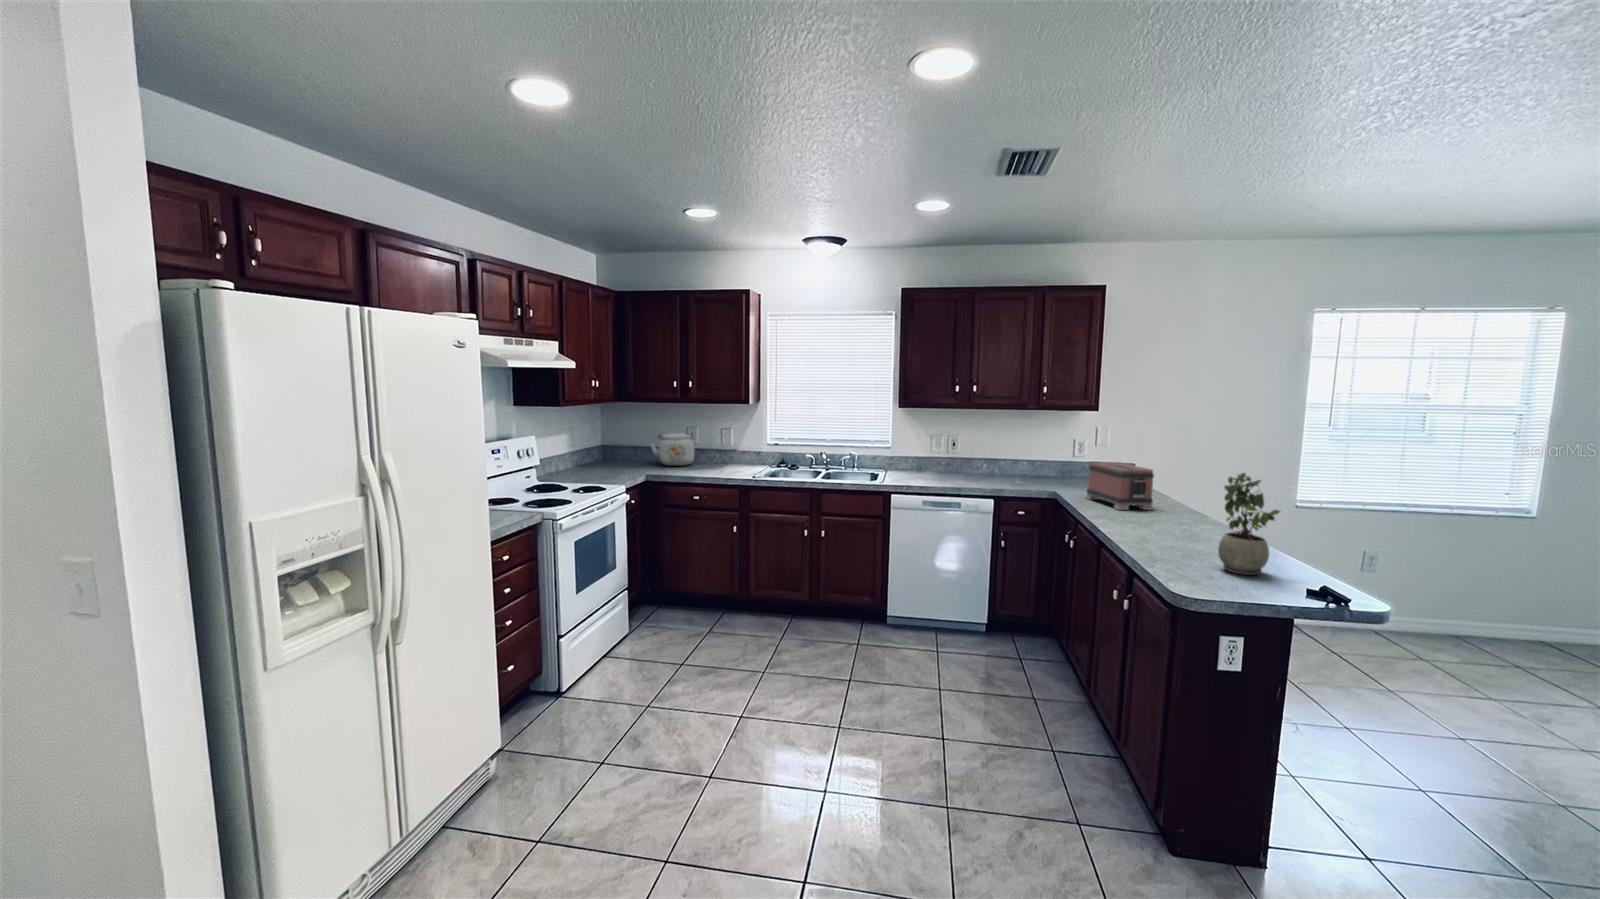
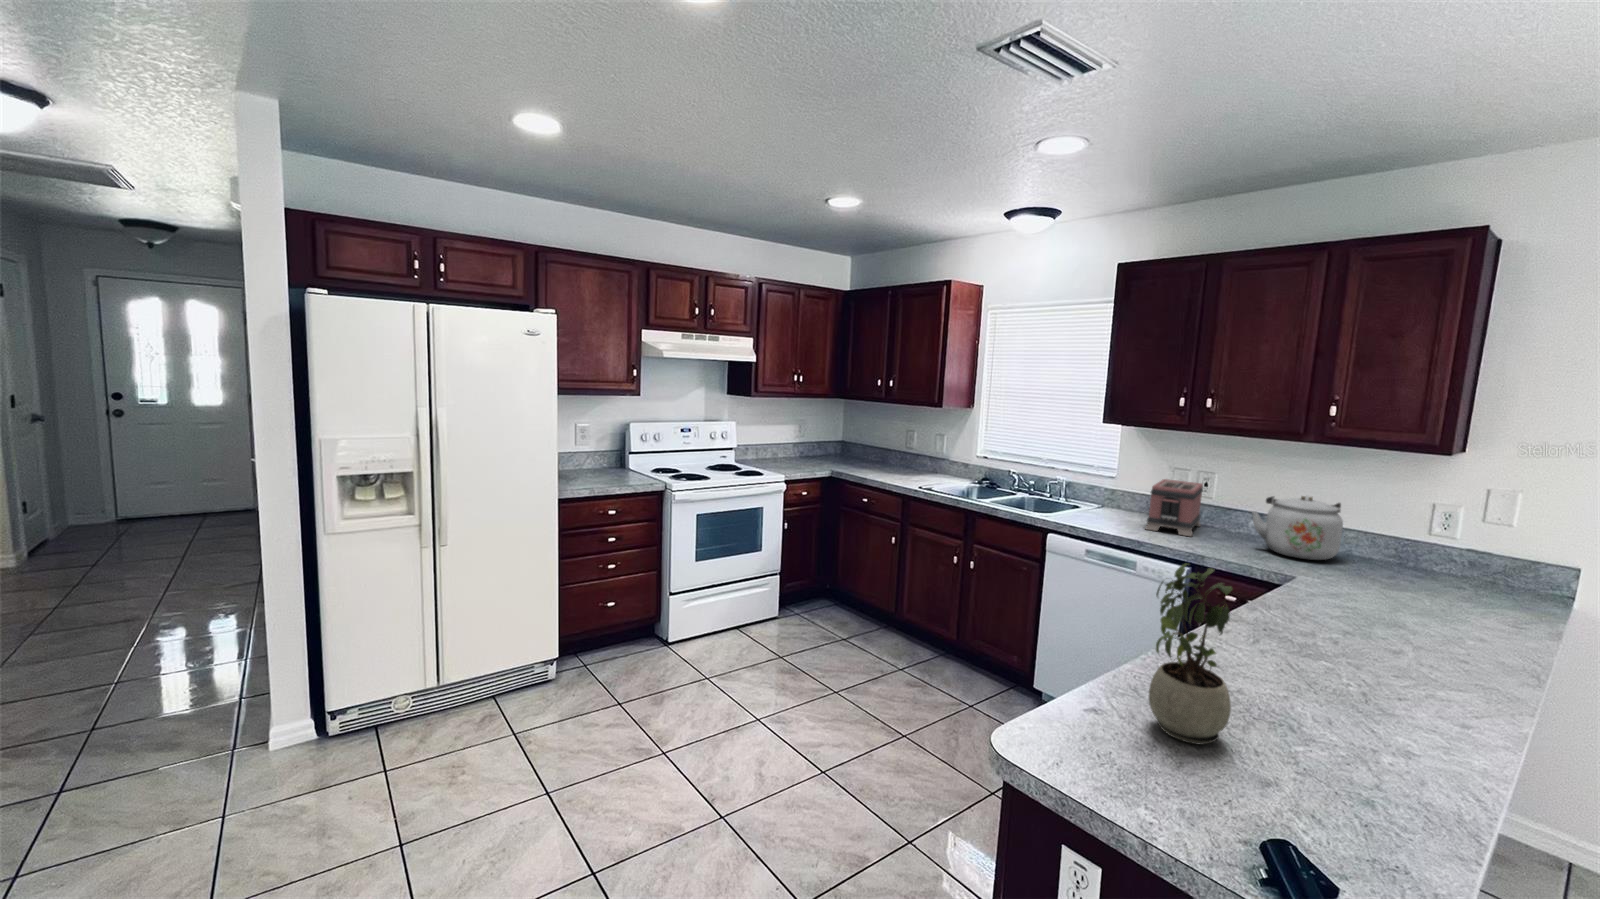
kettle: present [651,431,694,466] -> present [1252,496,1343,560]
toaster: present [1086,462,1154,510] -> present [1146,479,1203,536]

